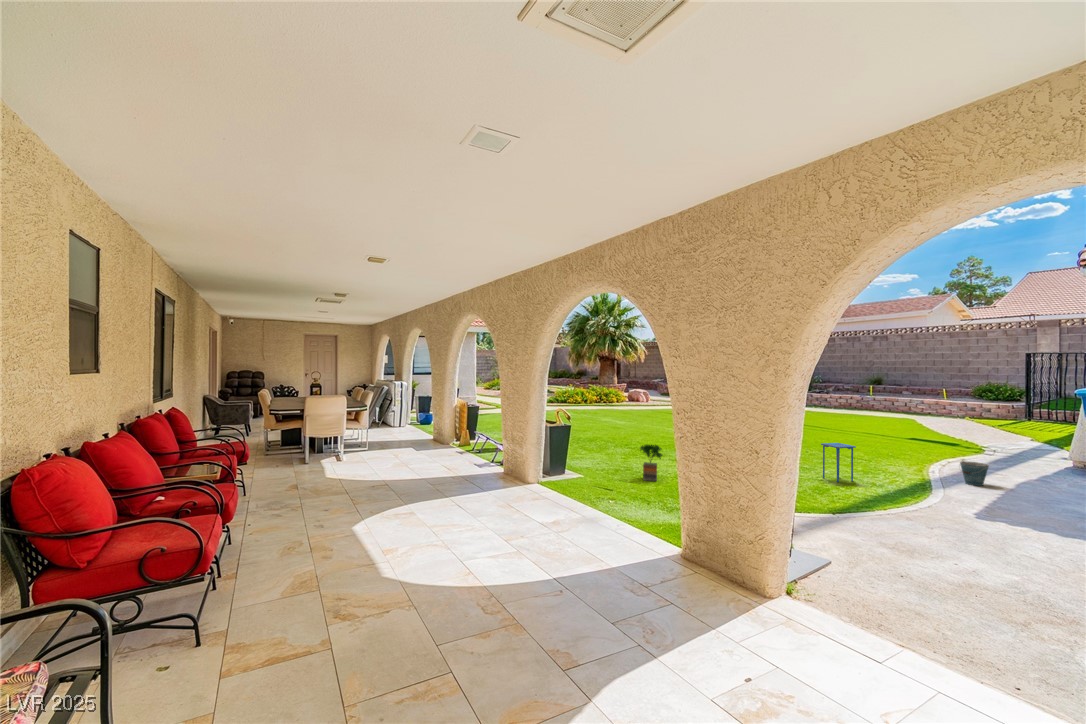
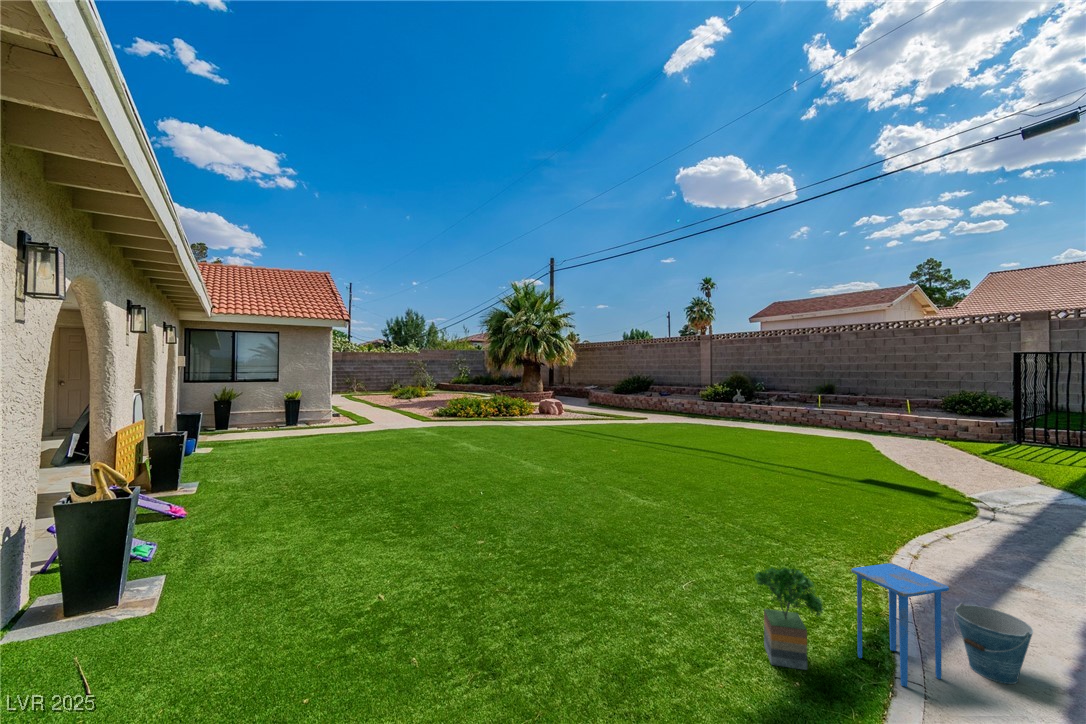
side table: present [821,443,856,482] -> present [851,563,949,687]
potted tree: present [640,445,662,481] -> present [755,567,823,670]

